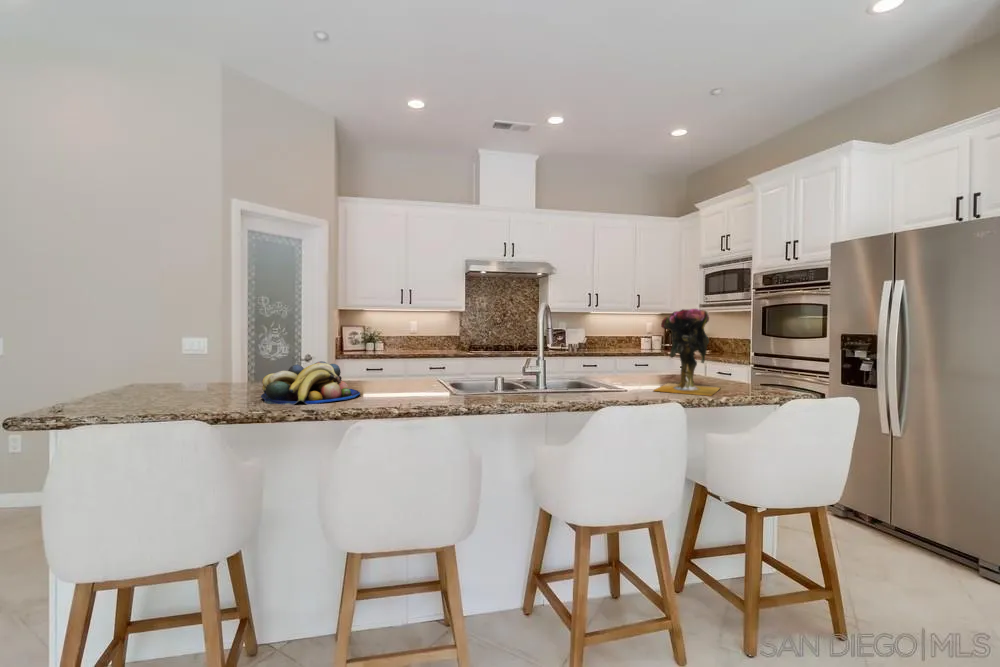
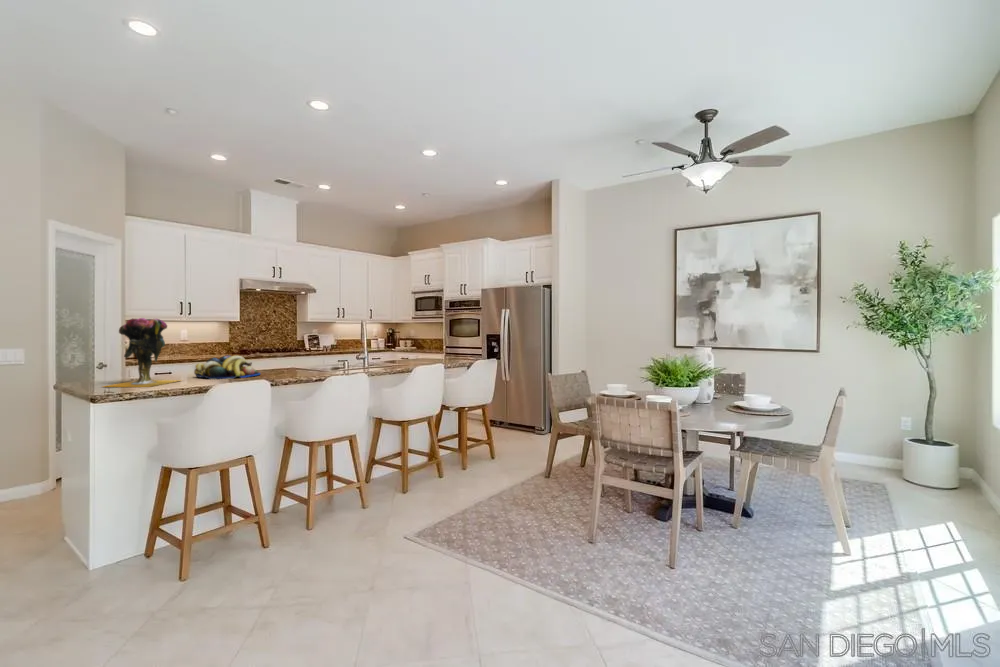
vase: present [654,309,720,396] -> present [104,318,180,387]

